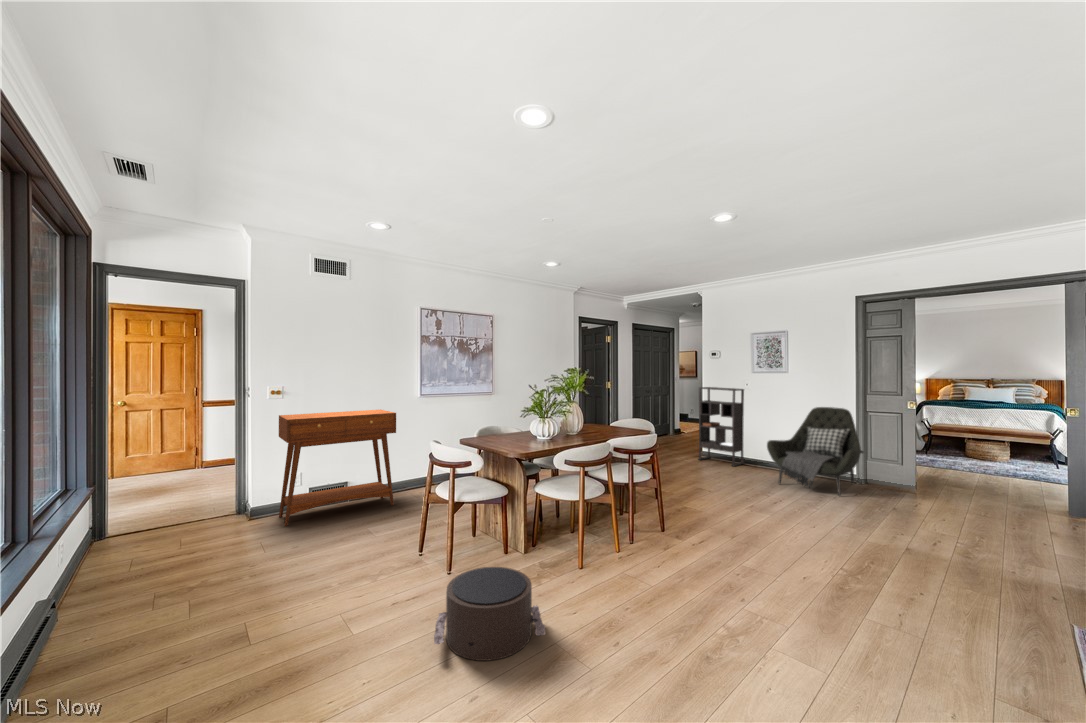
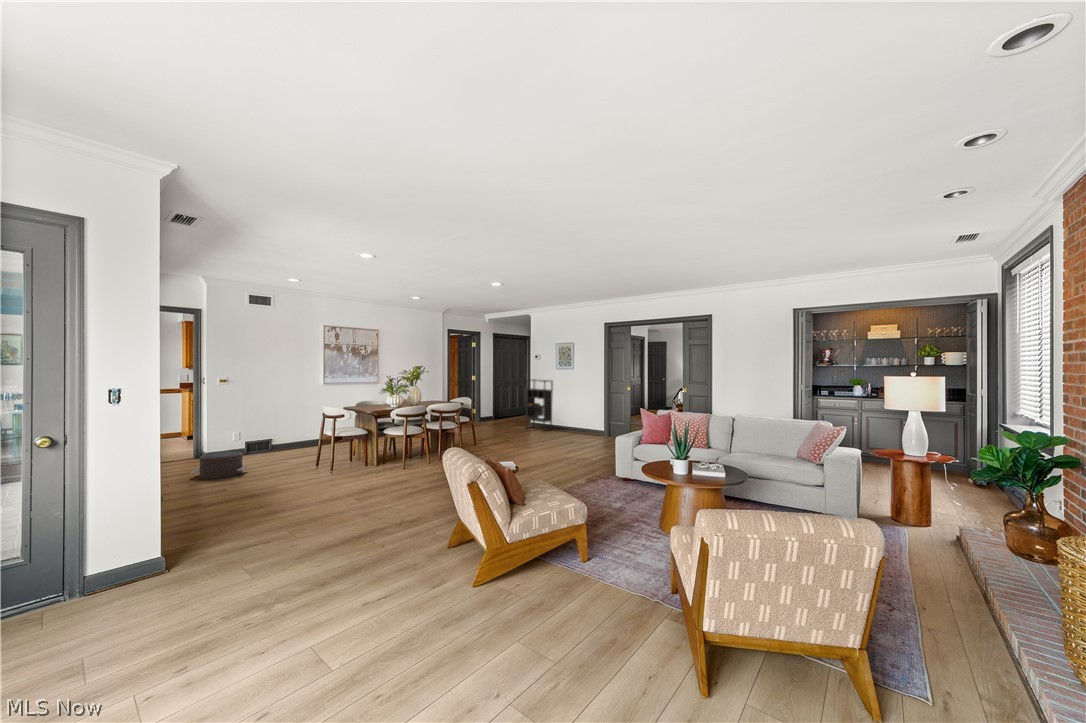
armchair: present [767,407,863,496] -> none [552,391,604,442]
console table: present [279,409,396,526] -> none [225,393,305,462]
pouf: present [434,567,545,661] -> present [191,451,247,479]

